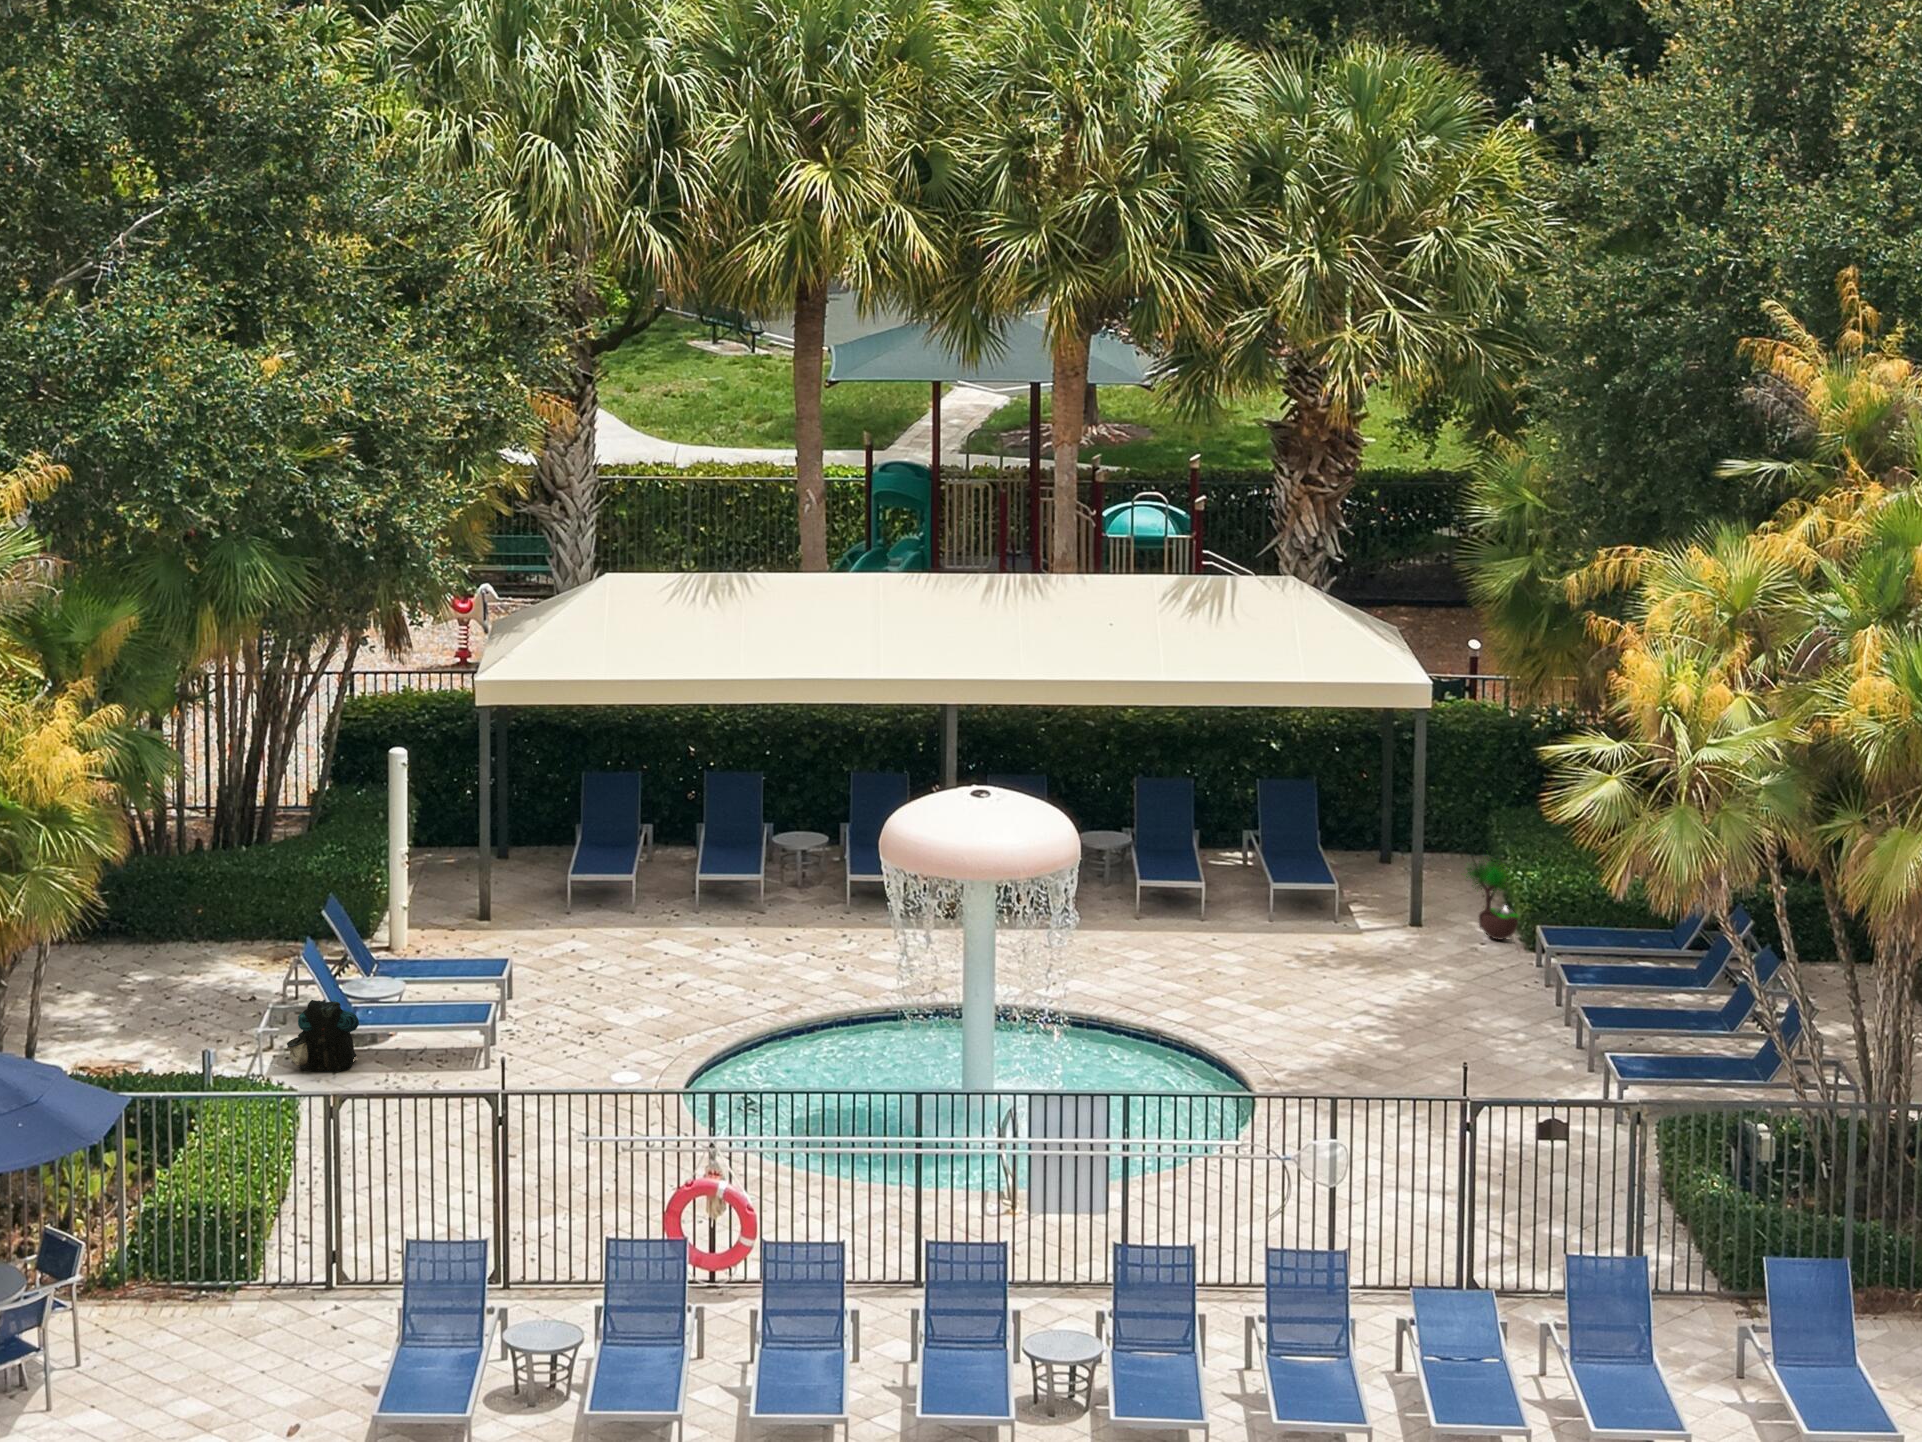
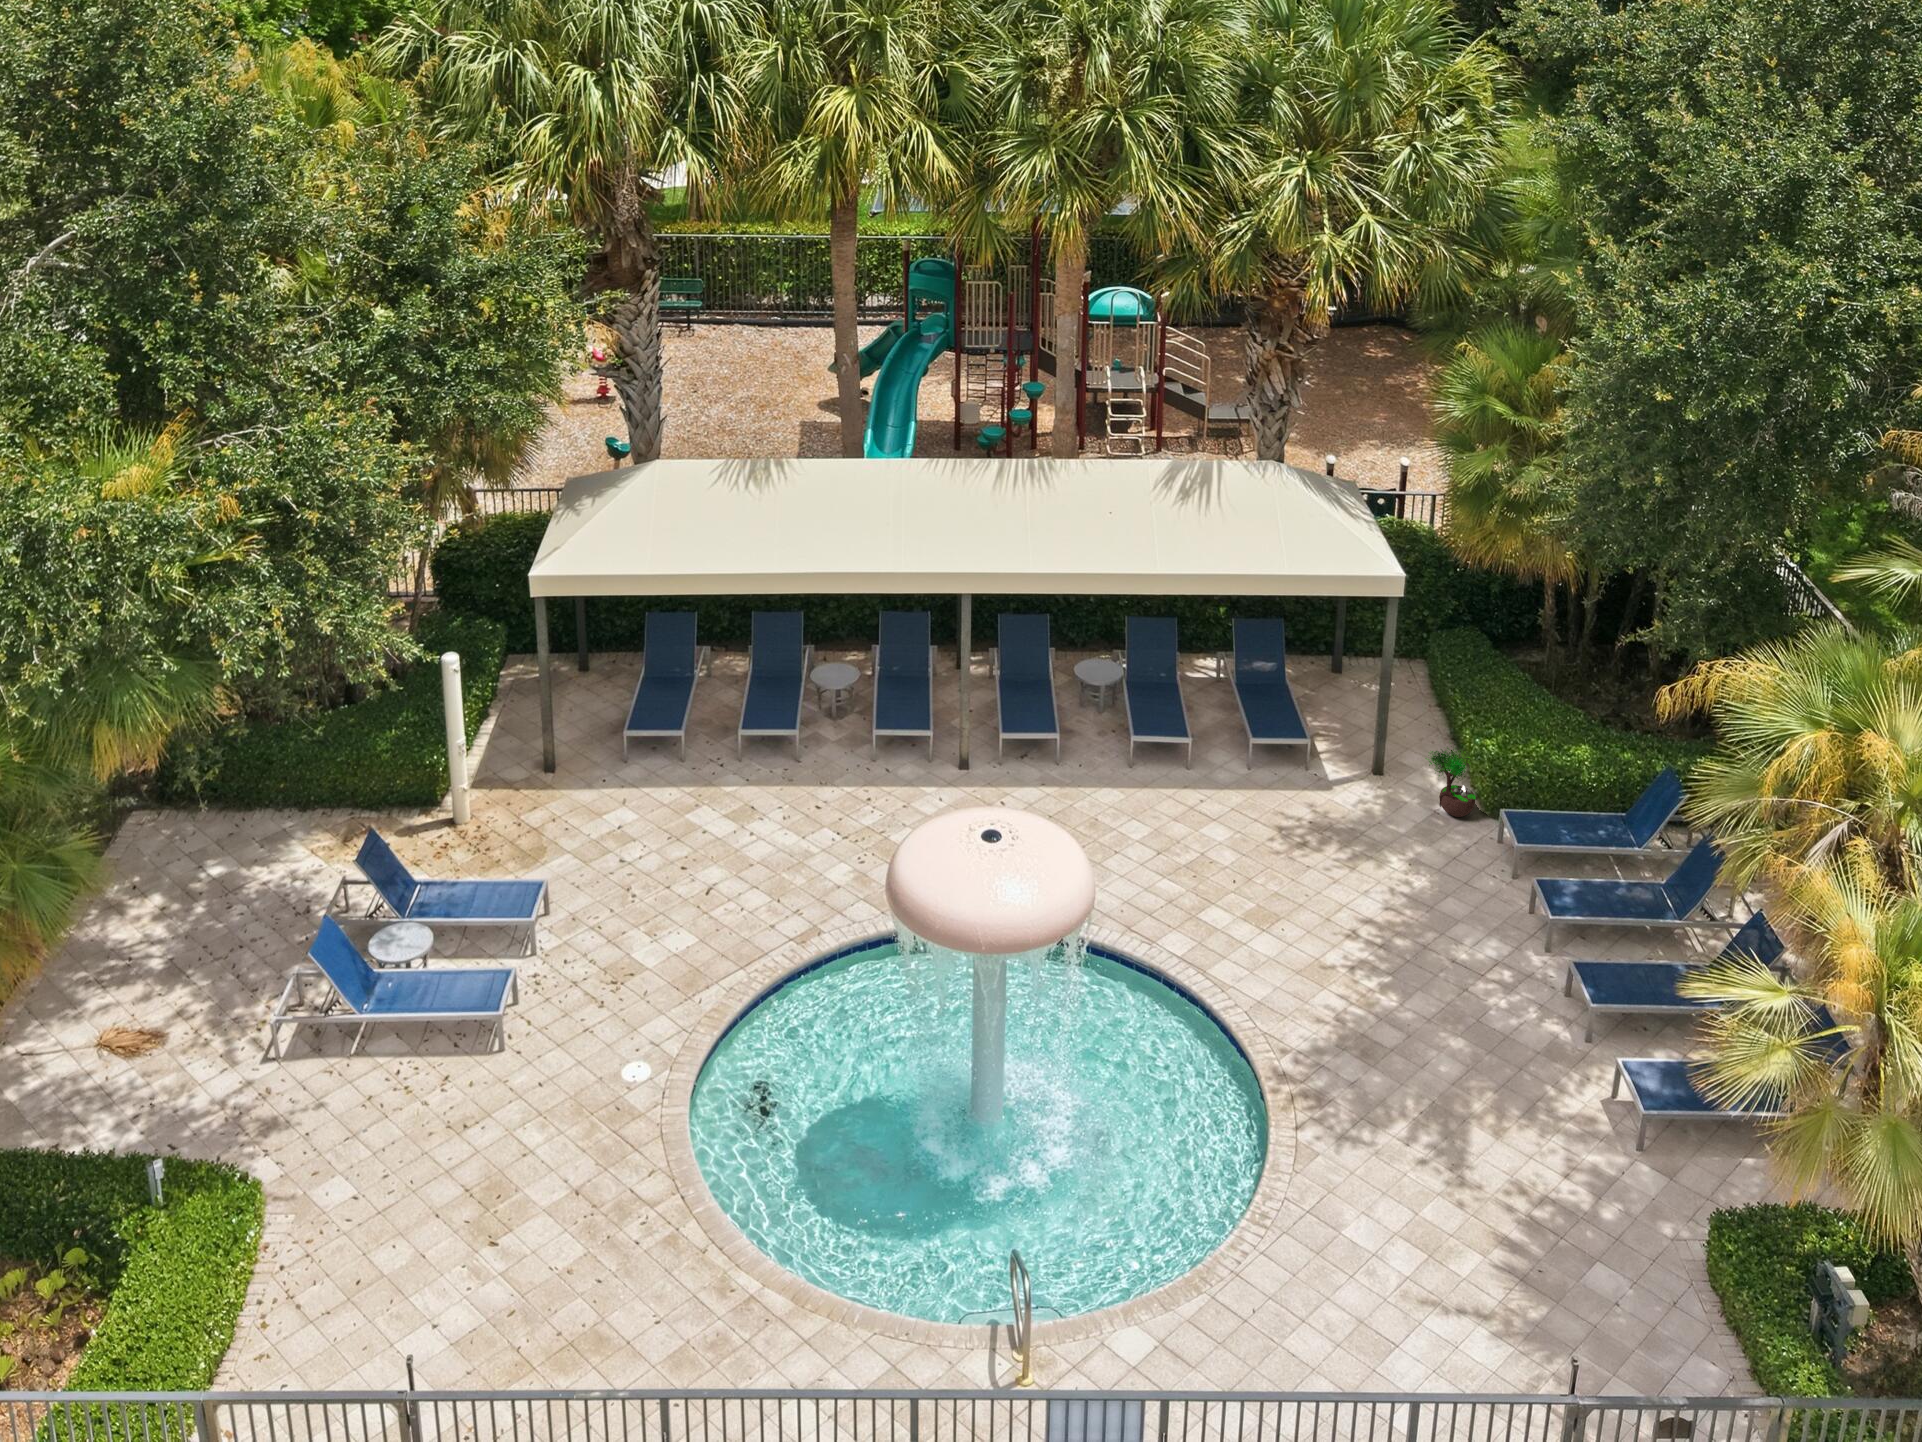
backpack: present [287,1000,359,1072] -> none [301,996,377,1066]

